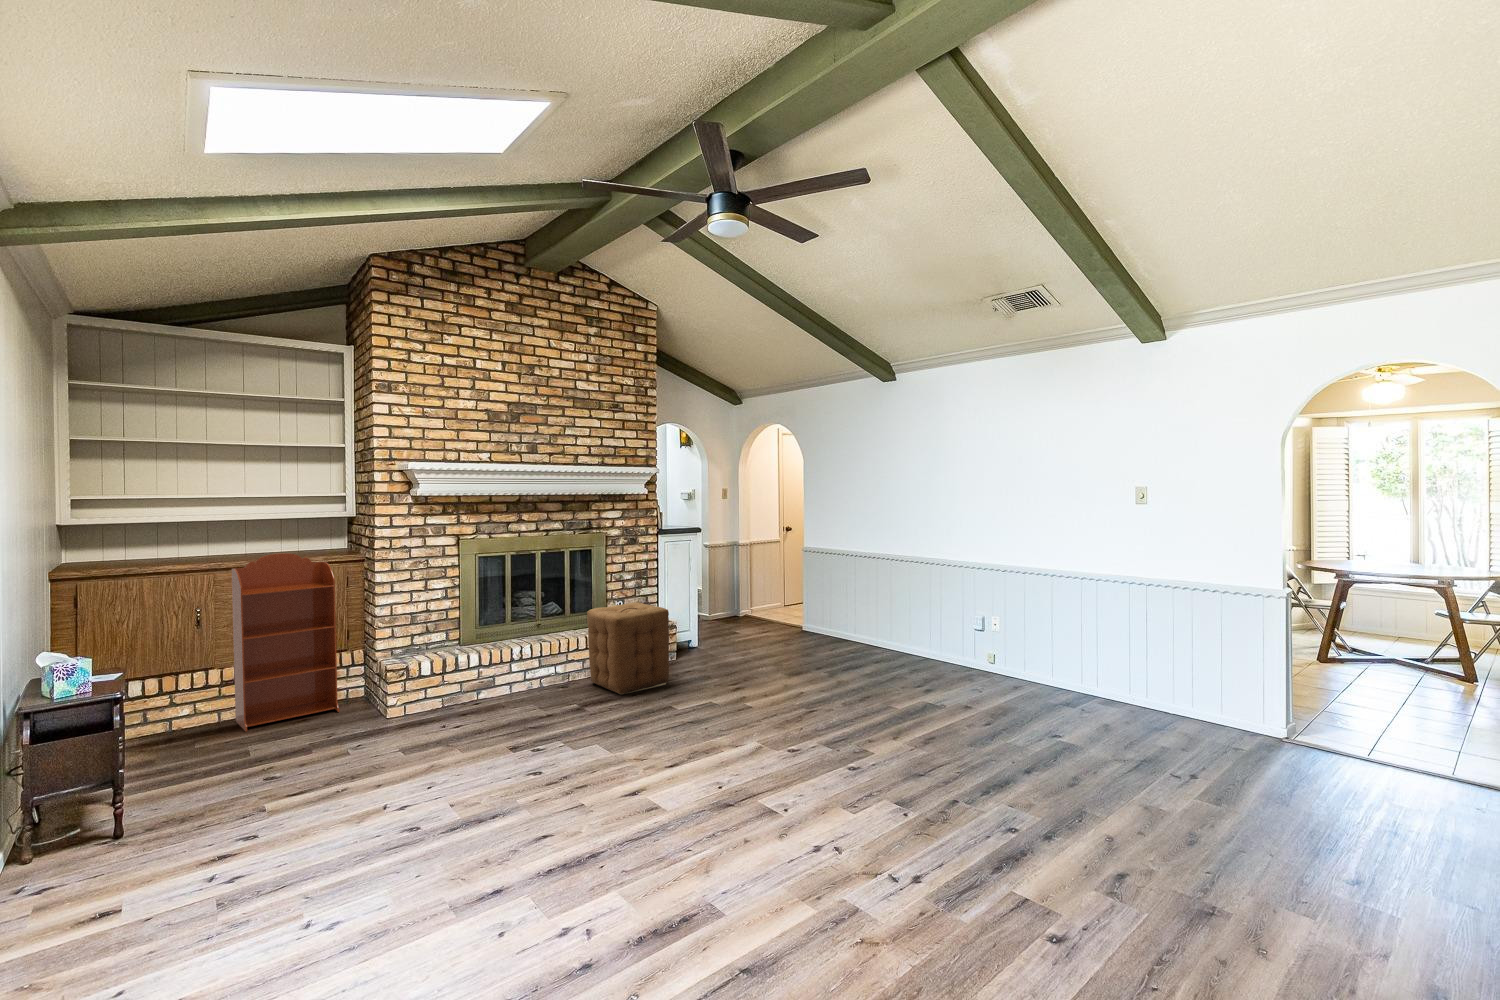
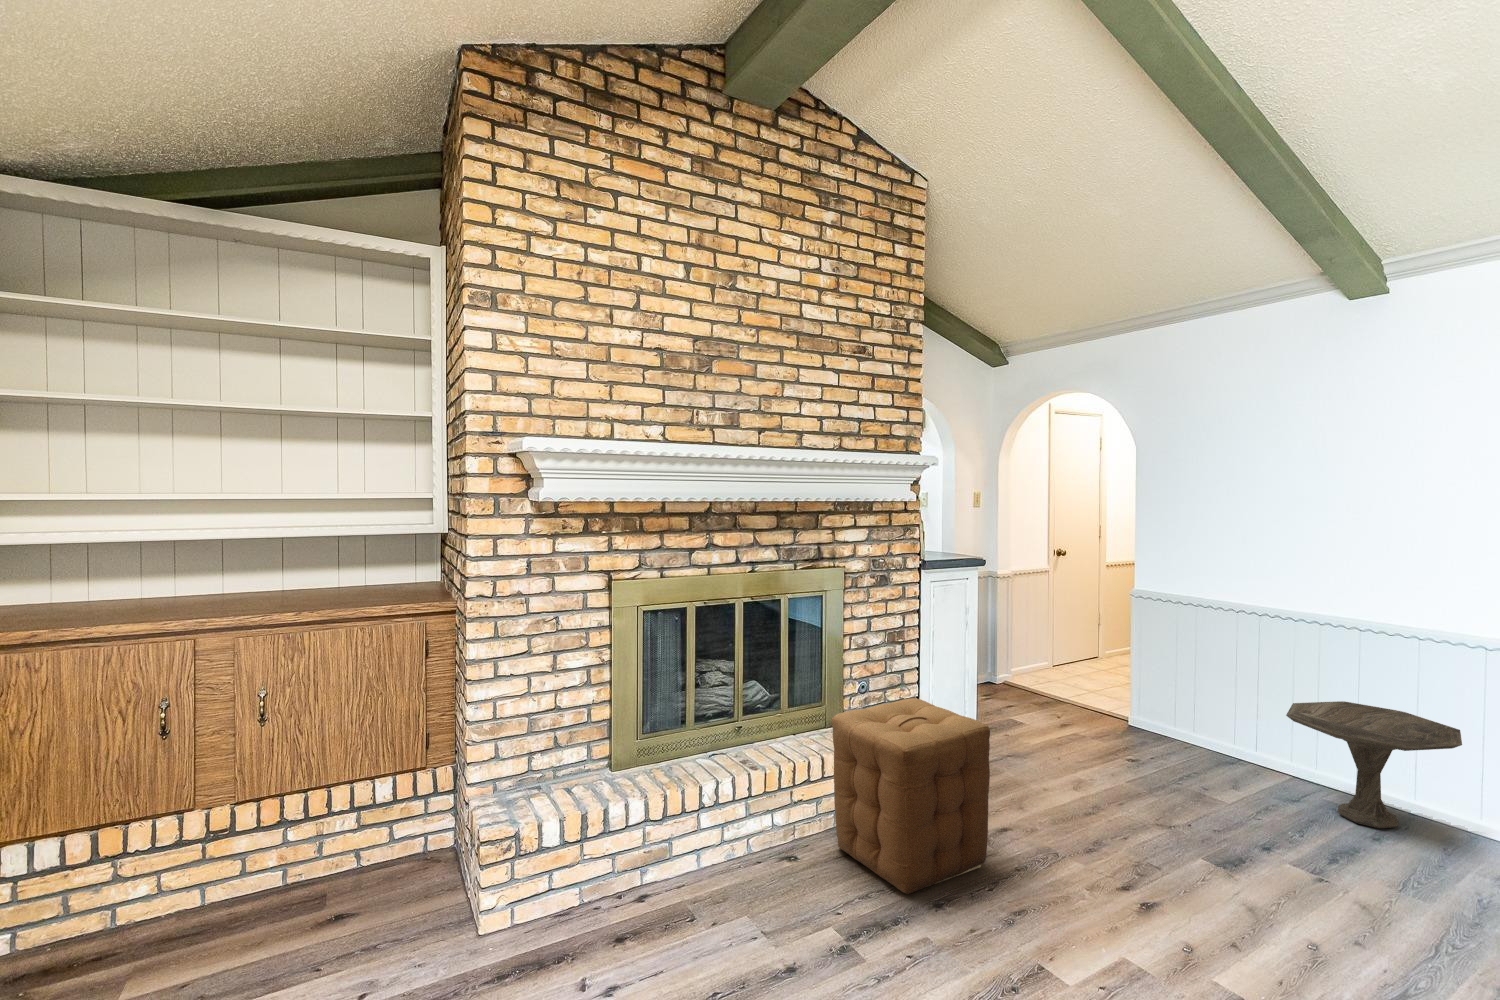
bookcase: present [232,553,339,732] -> none [220,603,402,948]
side table: none [844,600,921,661] -> present [1286,701,1462,828]

